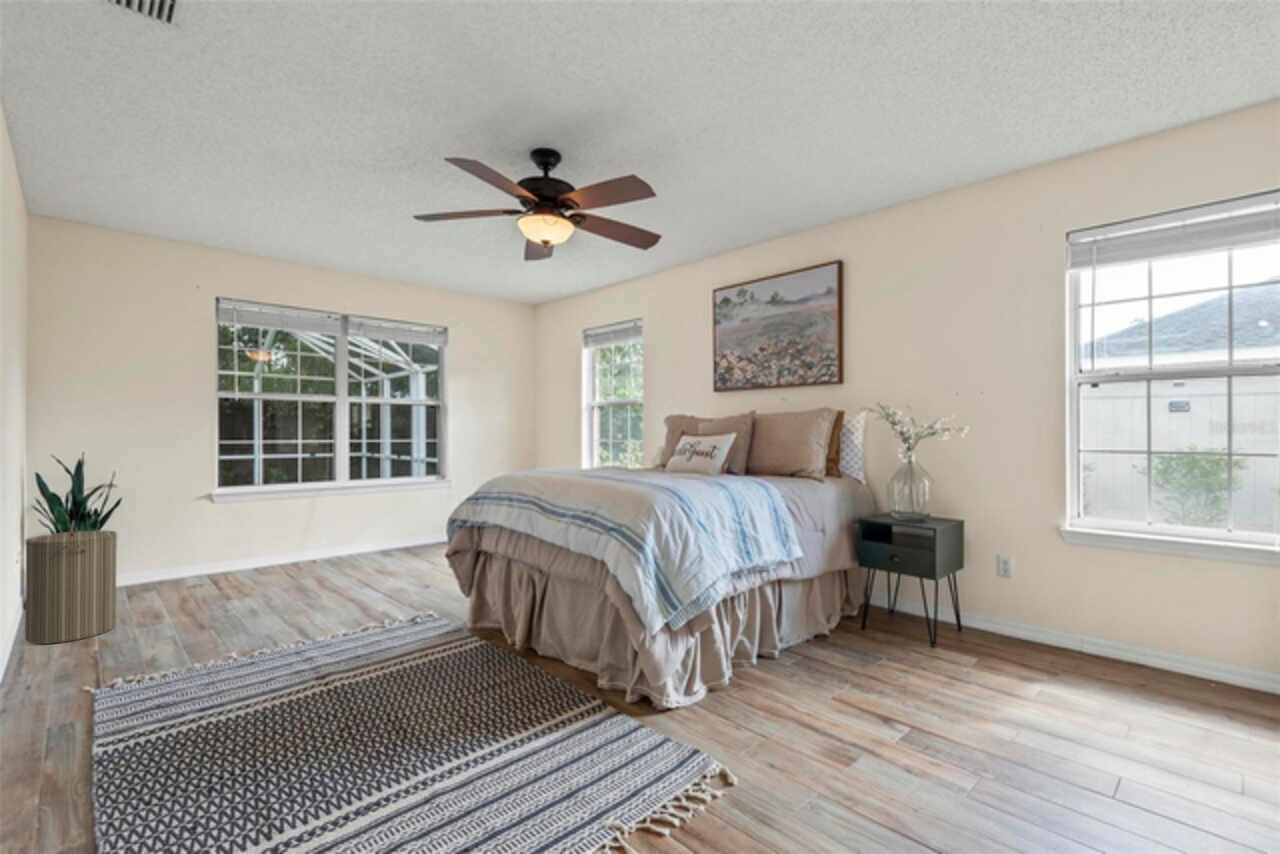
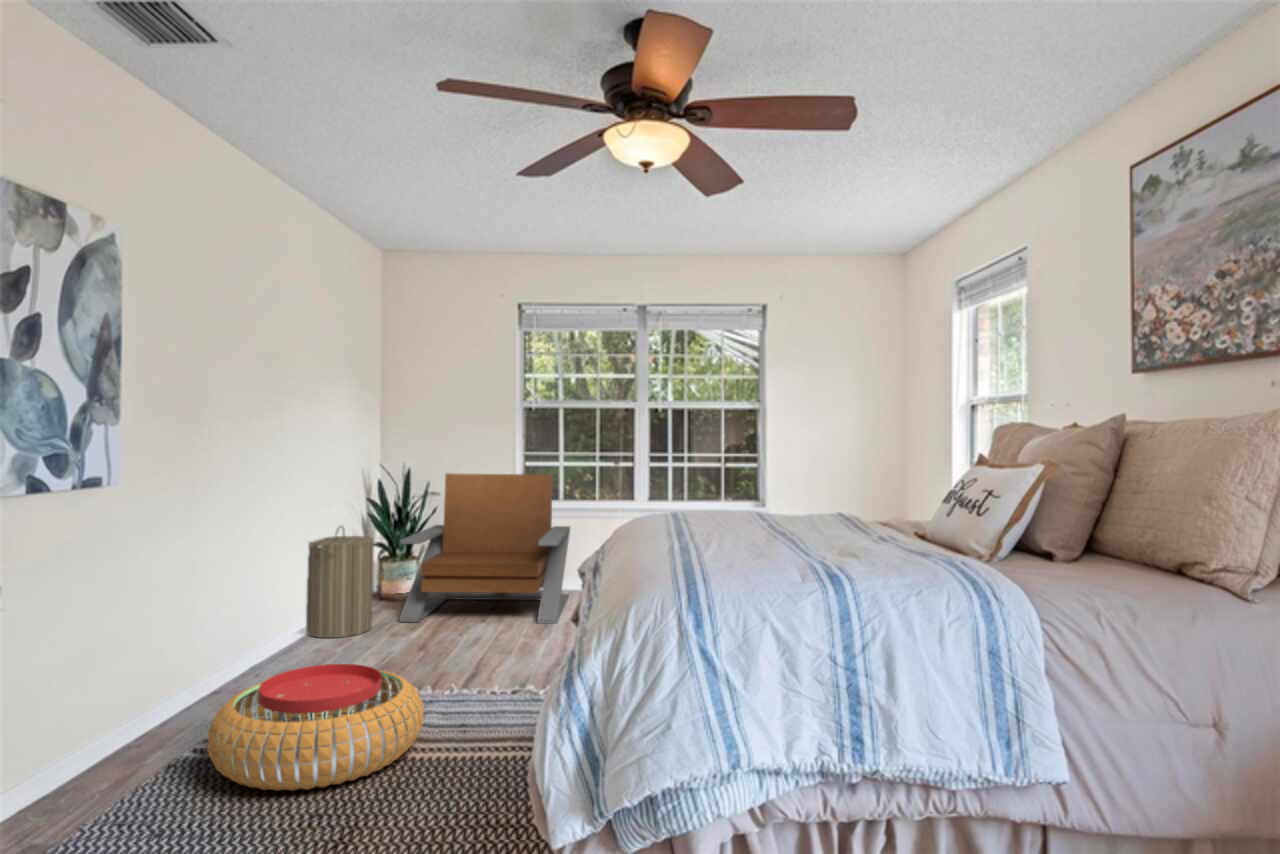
lounge chair: none [126,459,314,614] -> present [399,473,570,624]
pouf: none [177,619,378,731] -> present [207,664,424,791]

